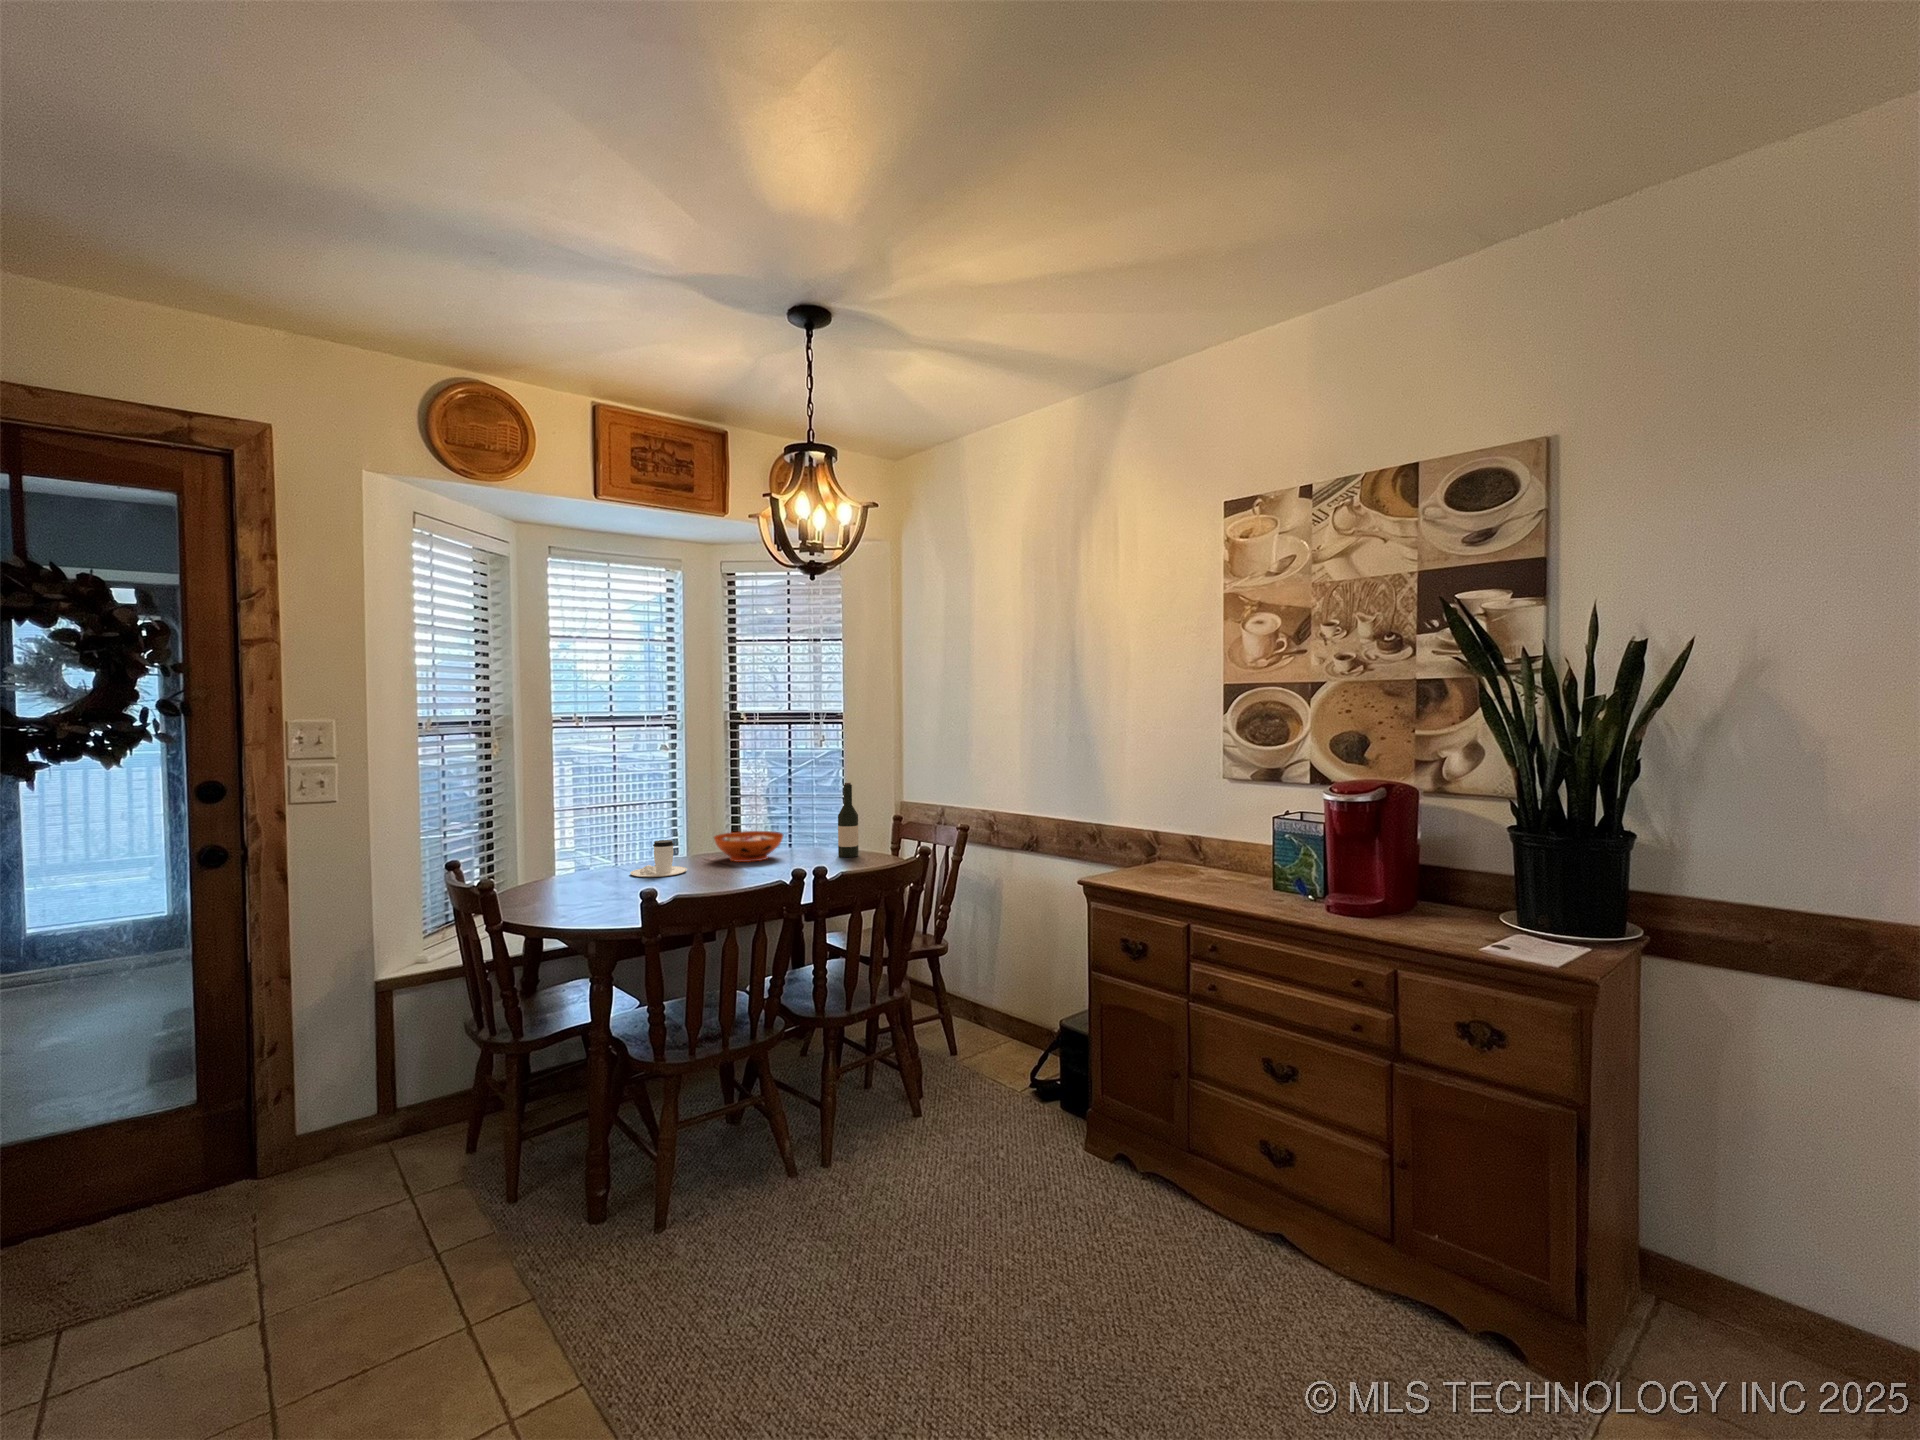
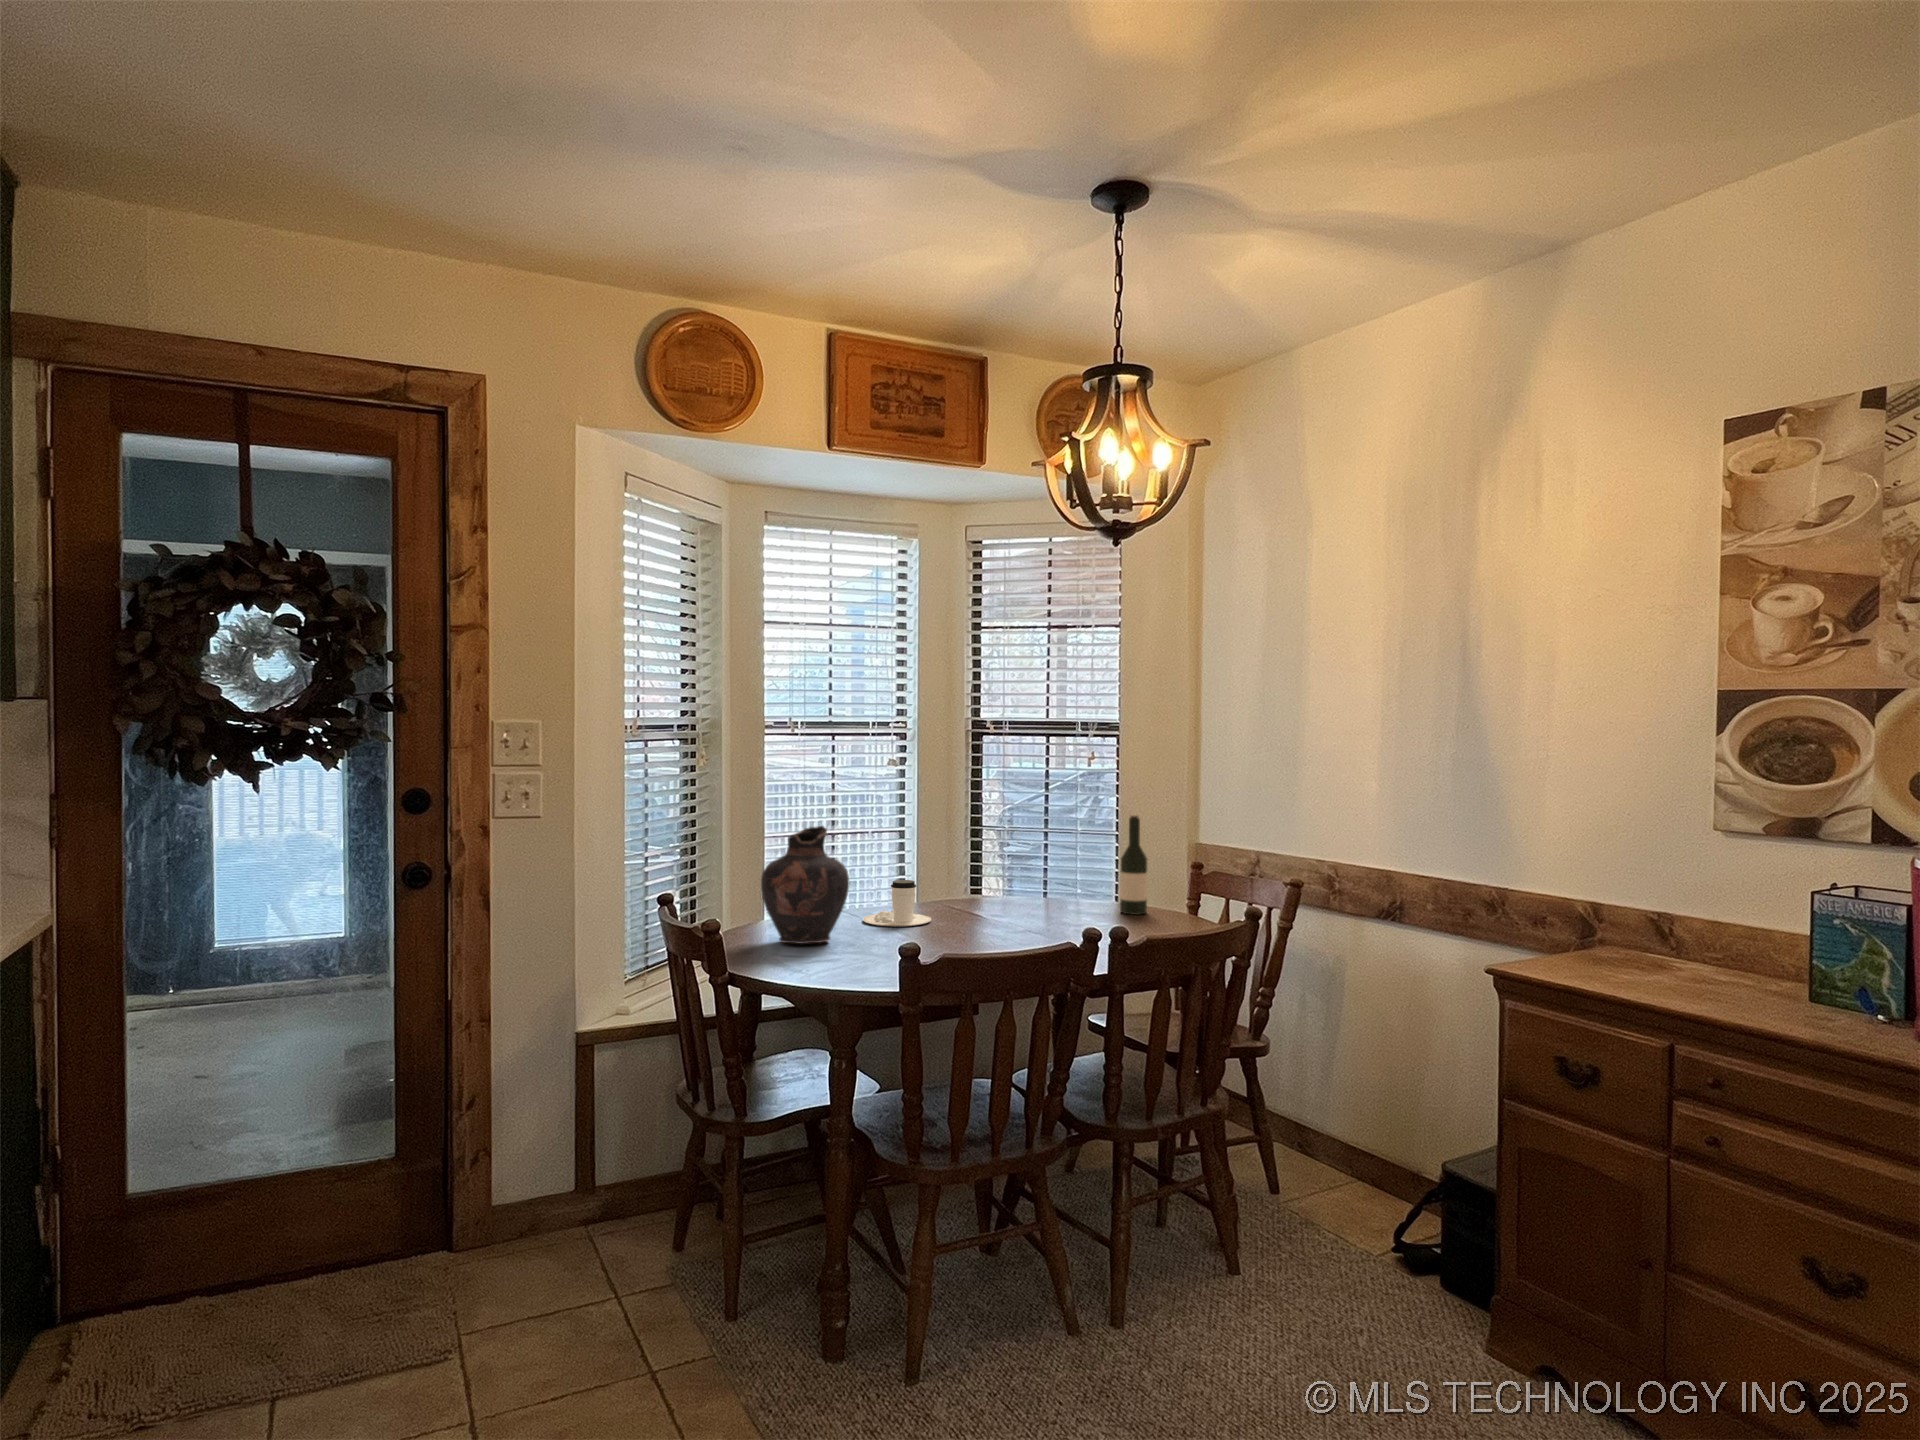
vase: none [537,800,613,895] -> present [761,826,849,944]
decorative bowl: present [714,831,783,862] -> none [960,873,1049,913]

